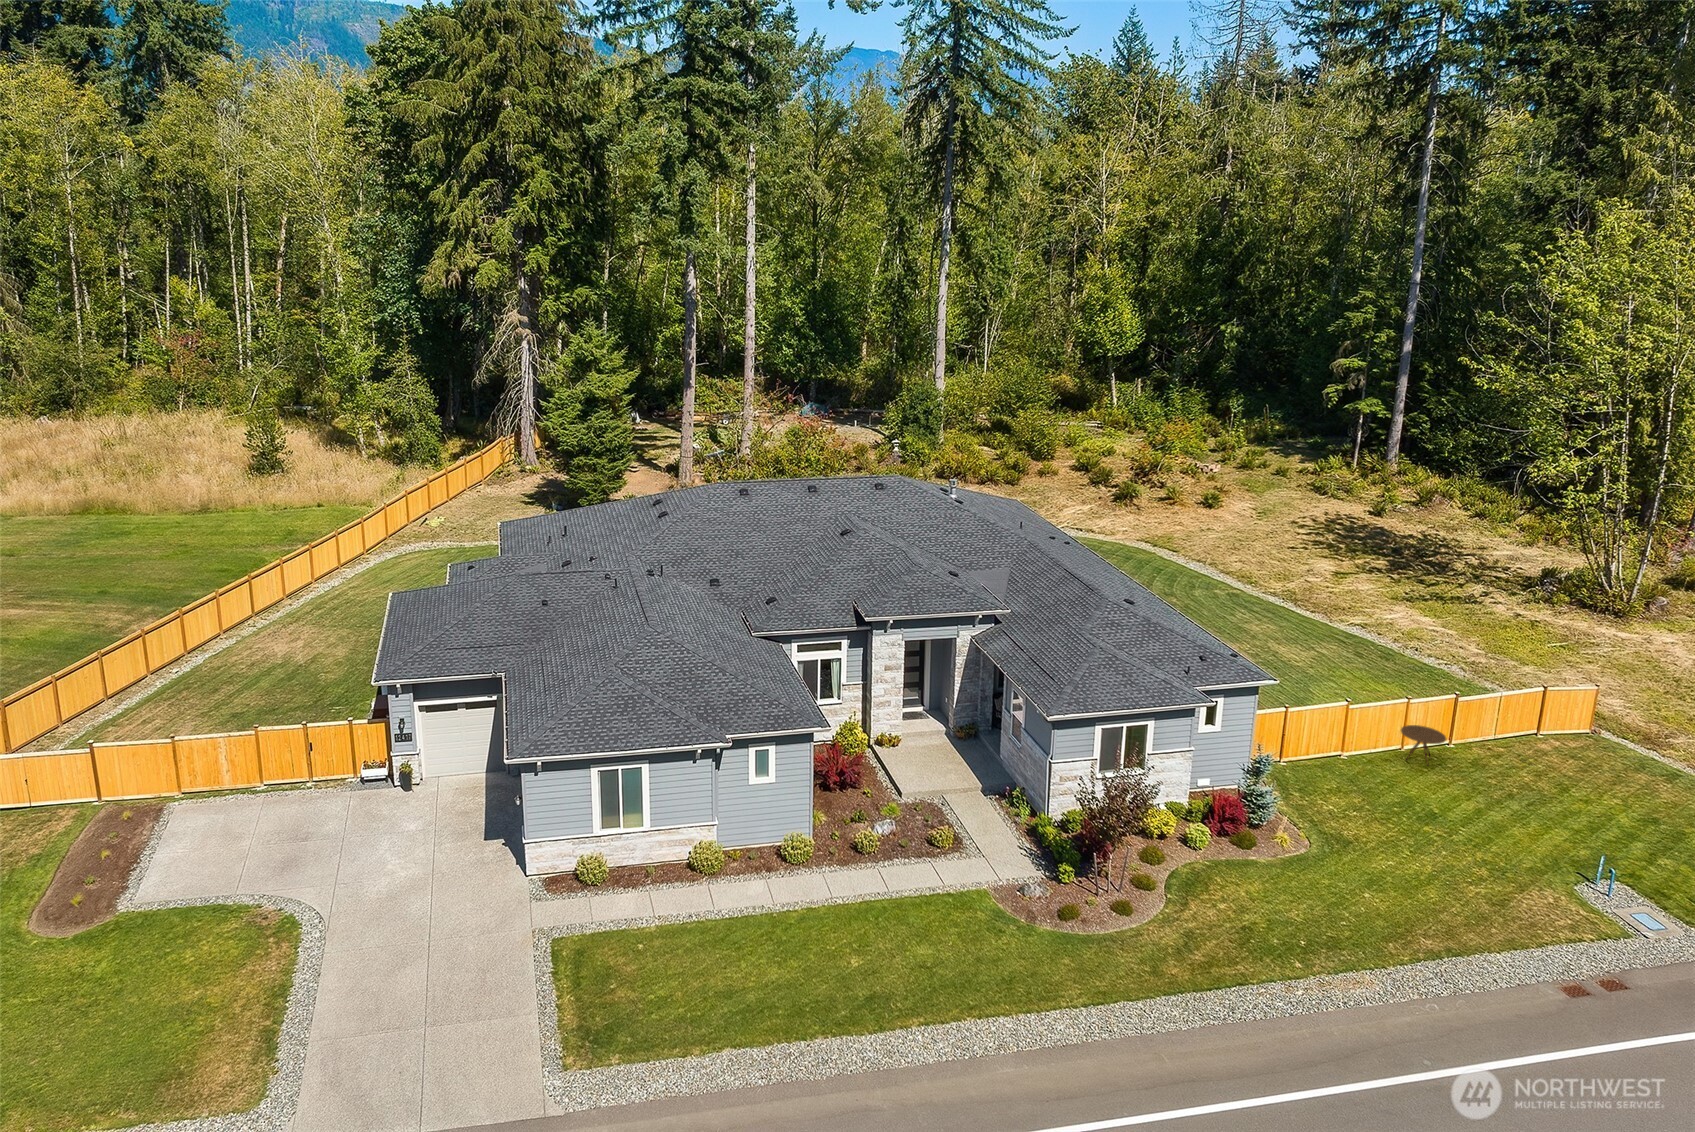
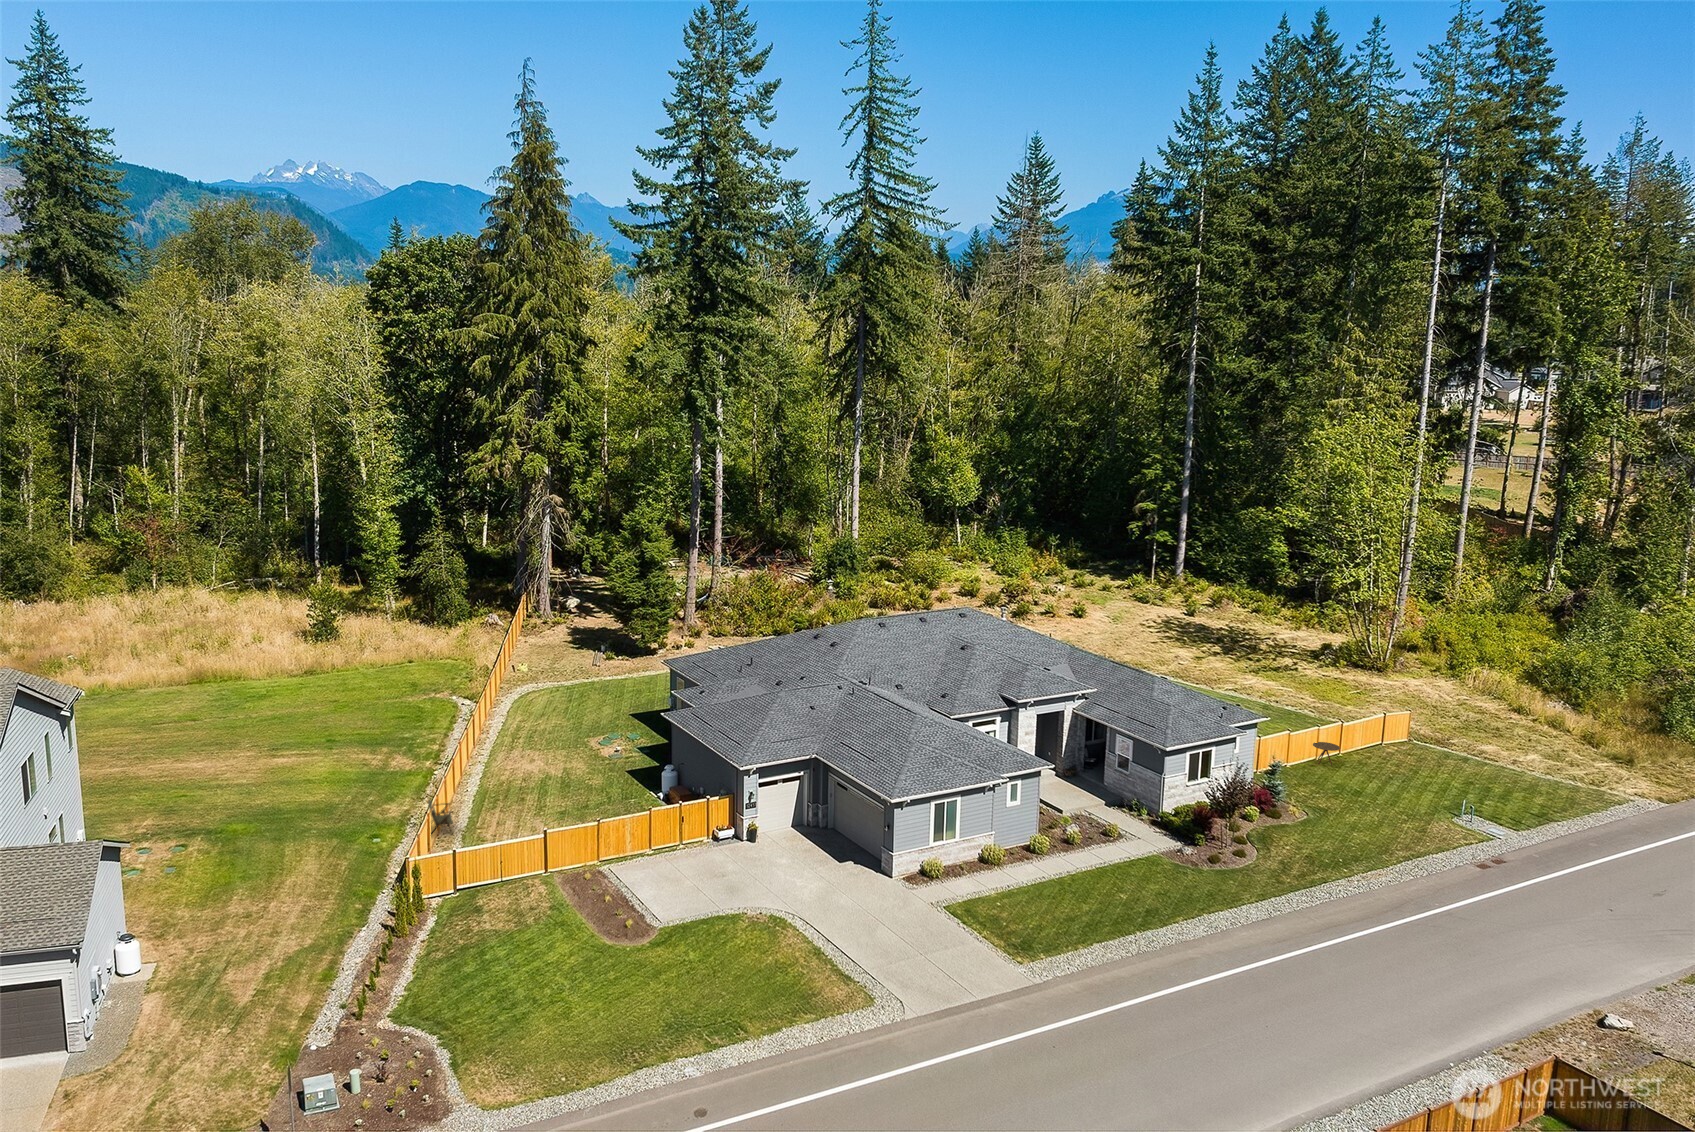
lounge chair: none [82,675,133,721] -> present [428,800,453,830]

